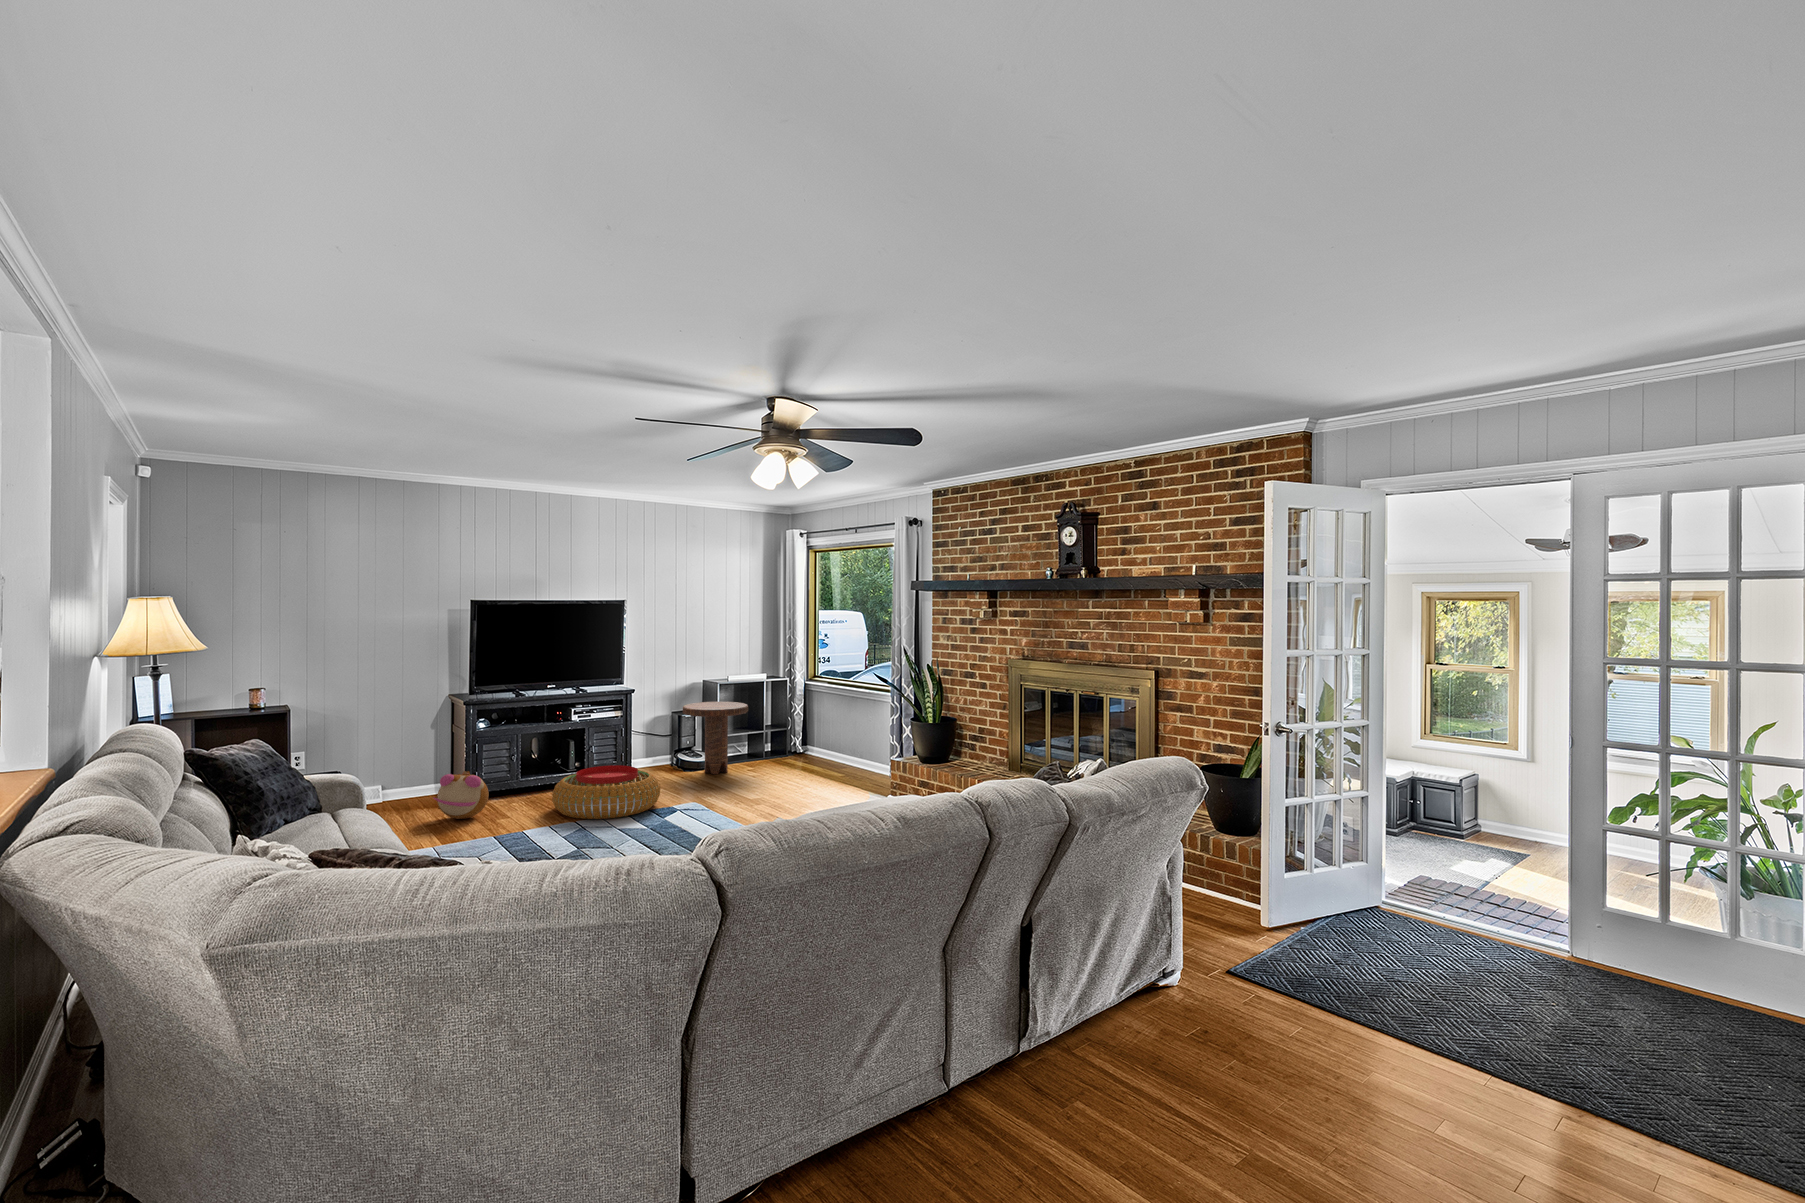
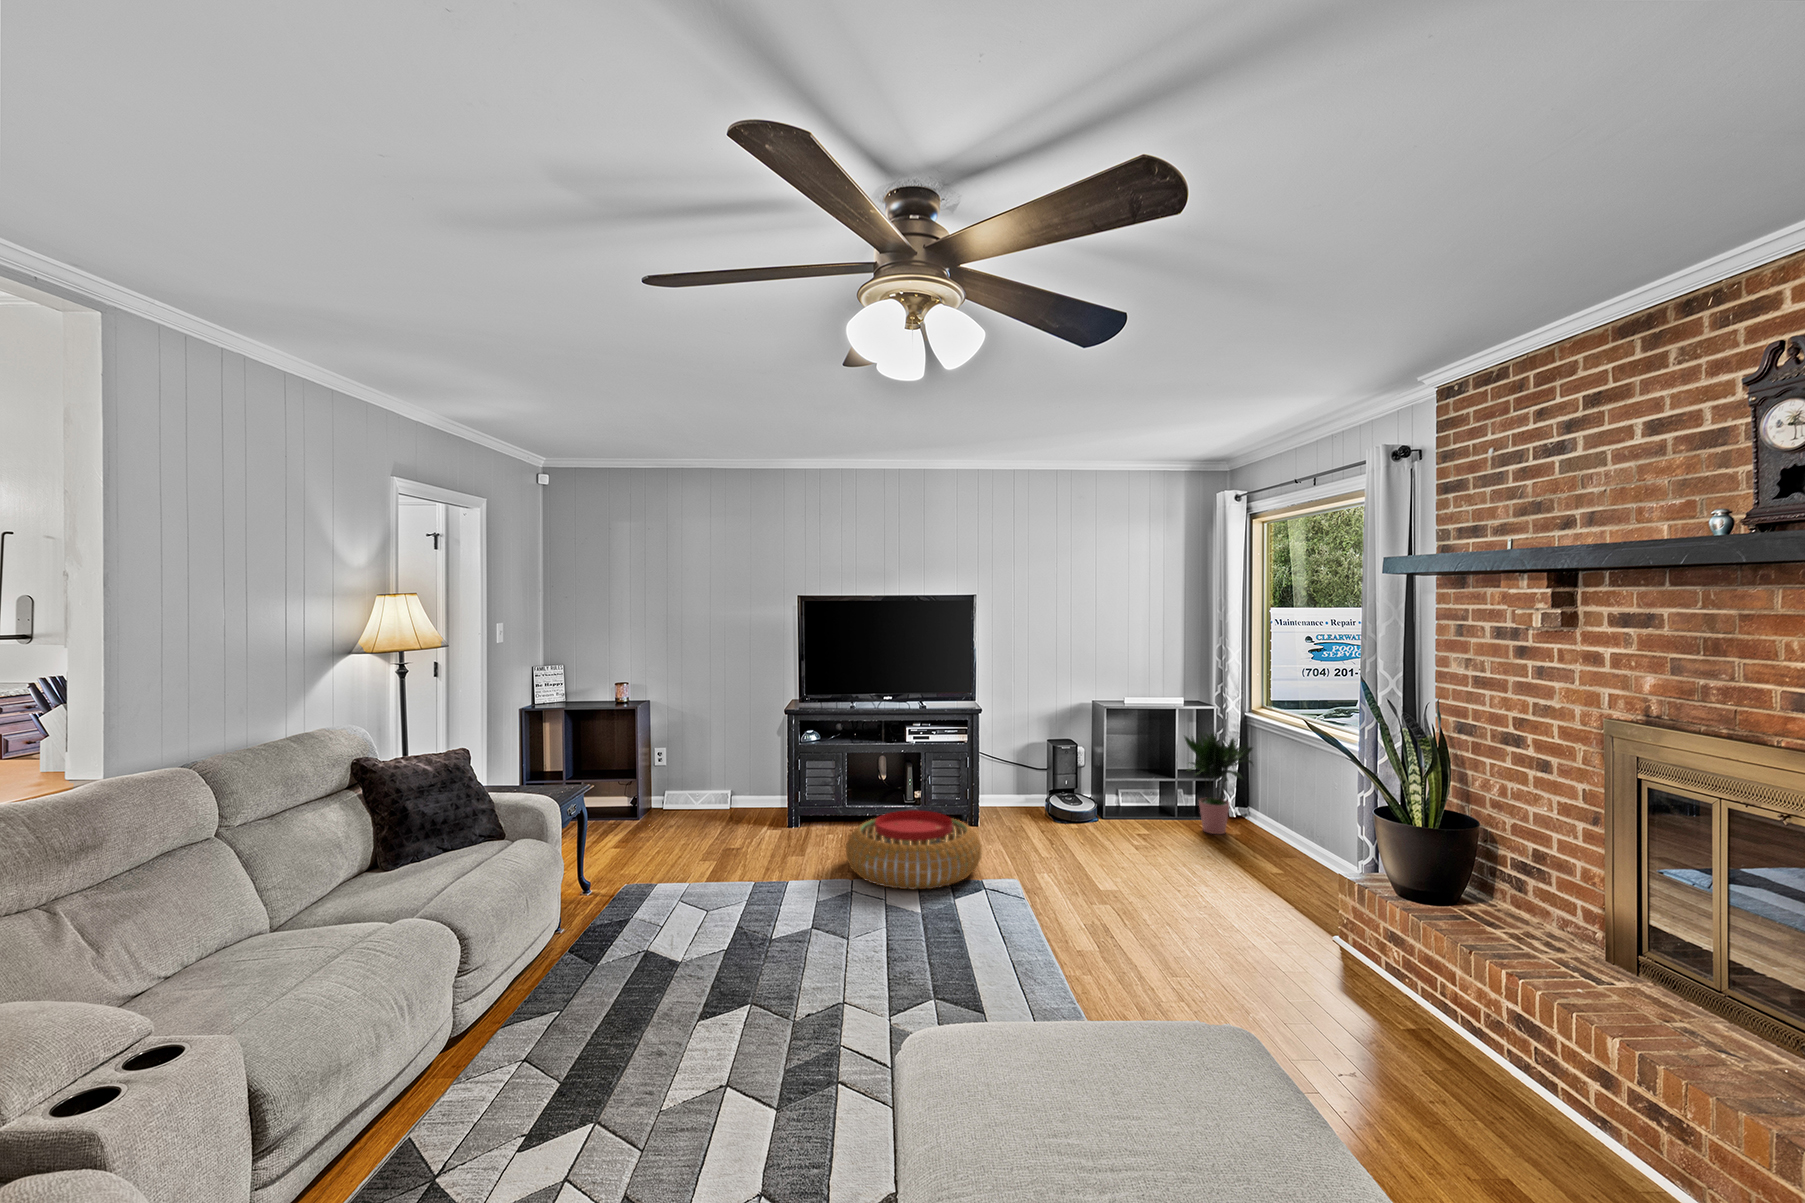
potted plant: none [770,692,819,765] -> present [1185,733,1253,834]
side table: present [683,702,748,774] -> none [1051,731,1143,834]
plush toy: present [433,771,489,819] -> none [723,798,785,855]

